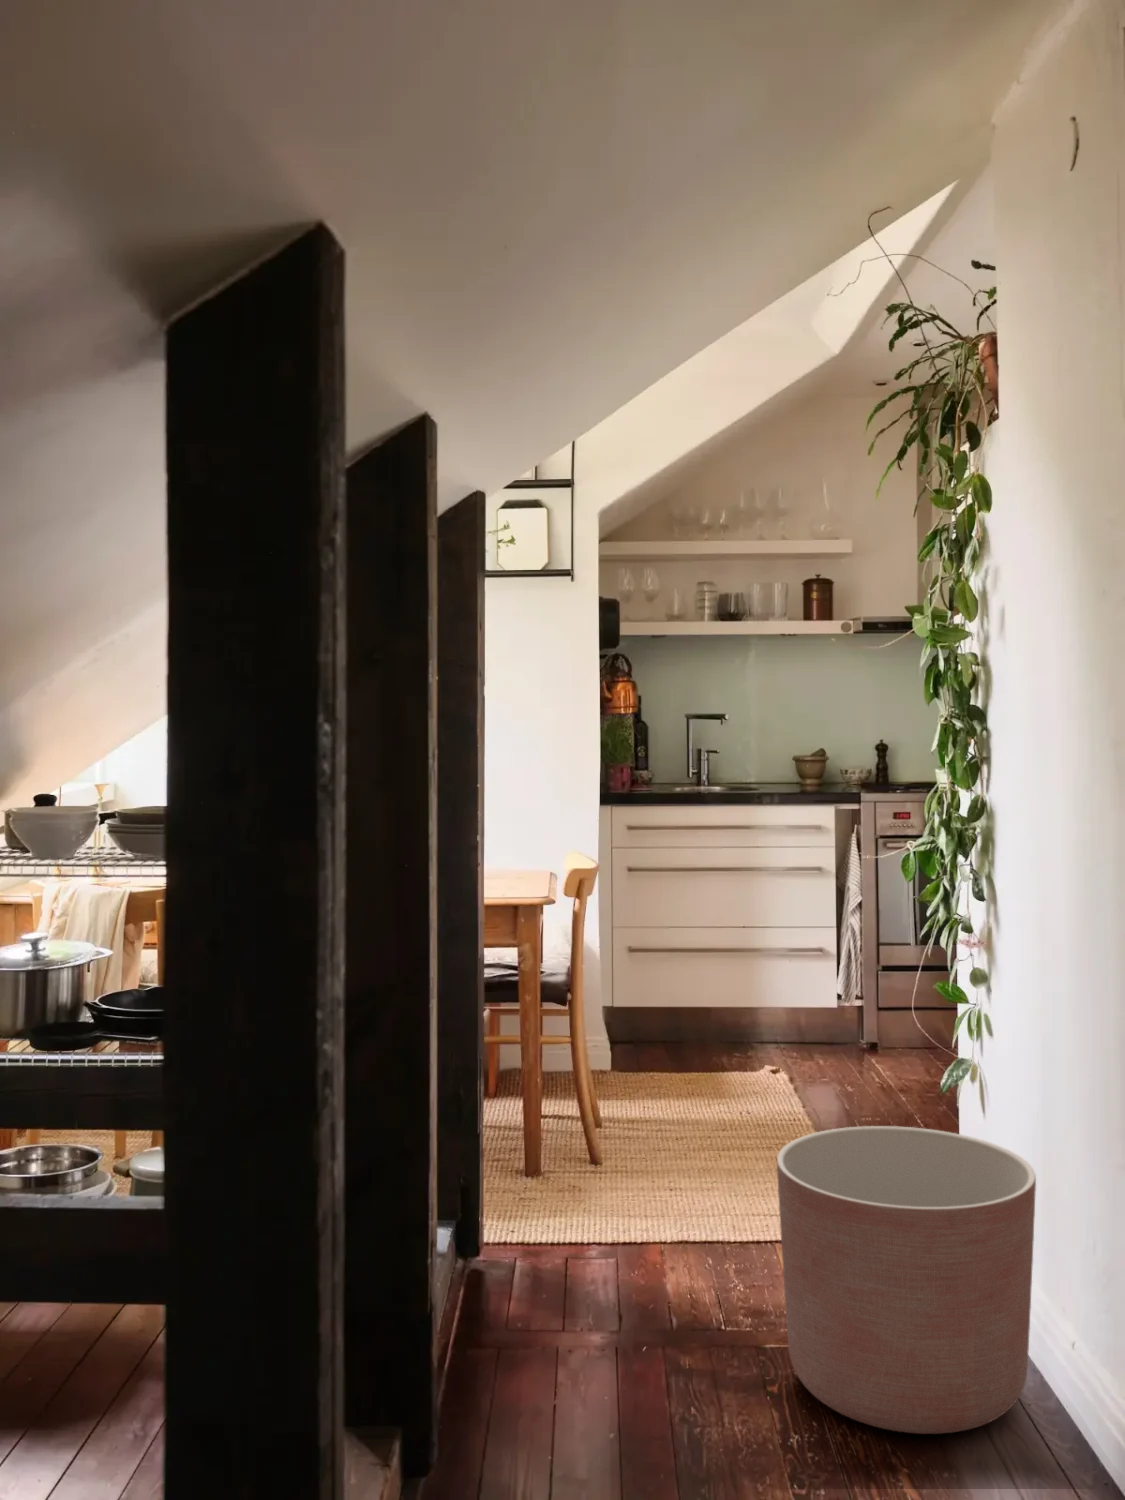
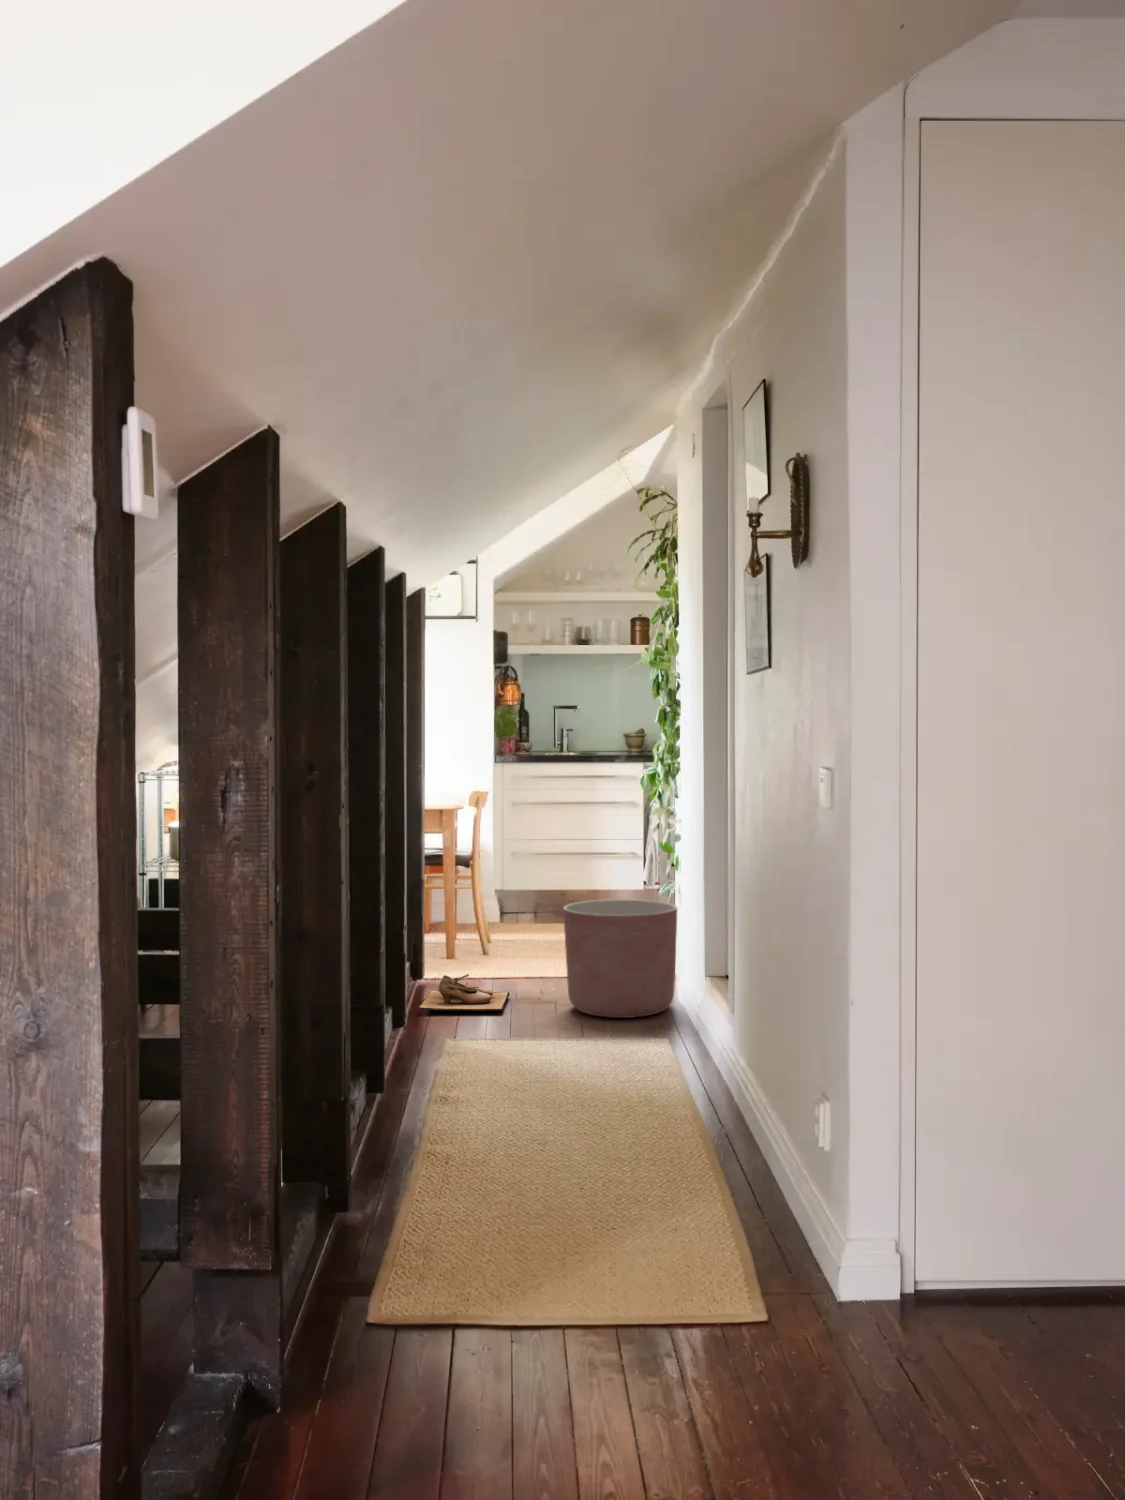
shoe: none [464,1282,655,1392] -> present [418,974,510,1011]

